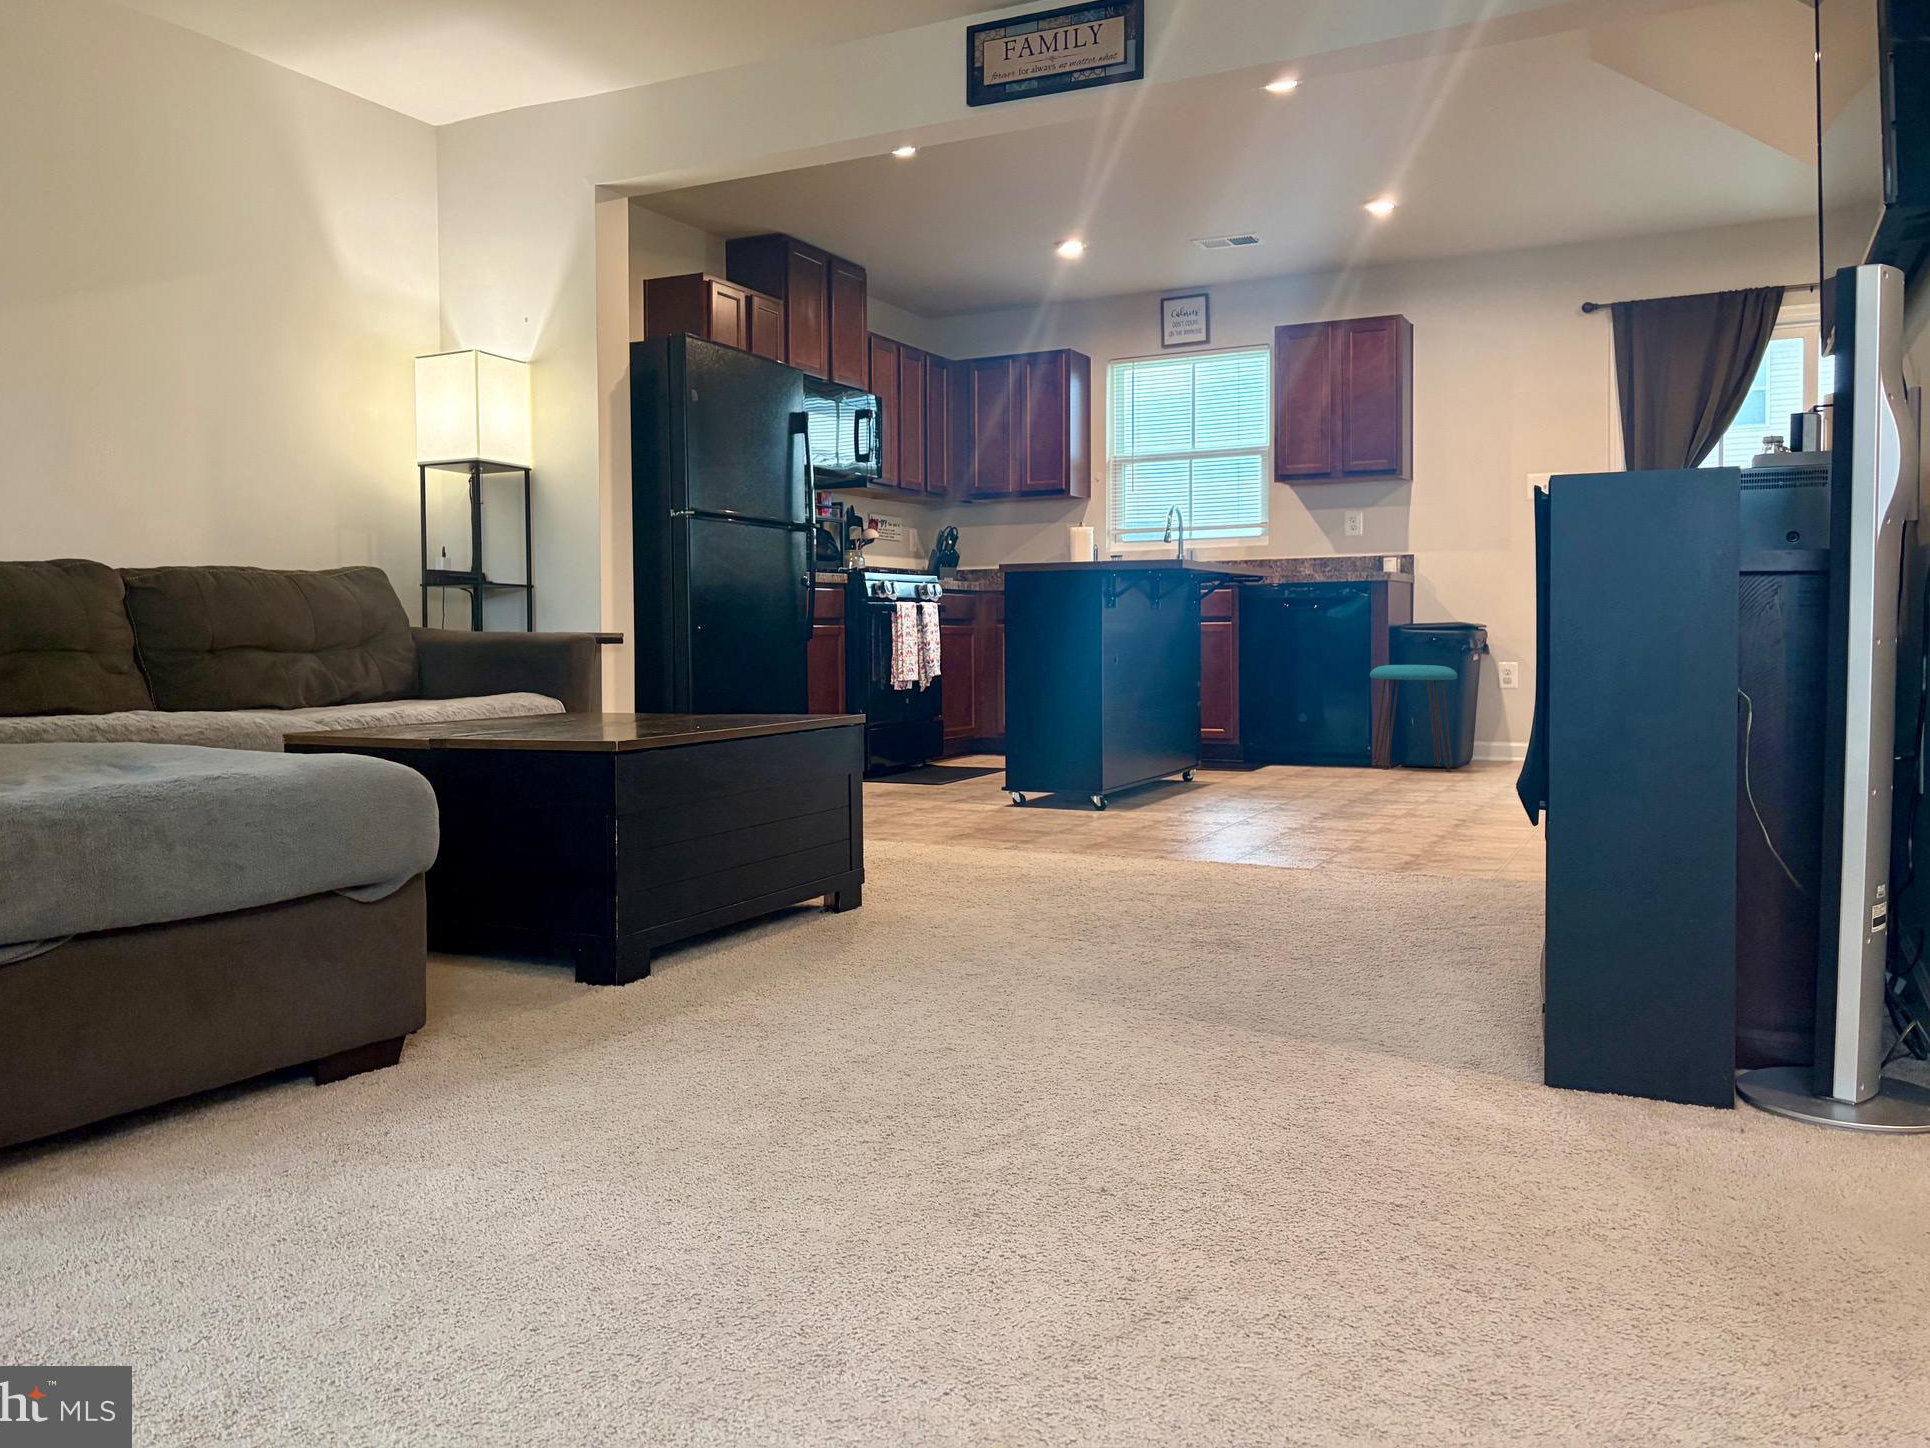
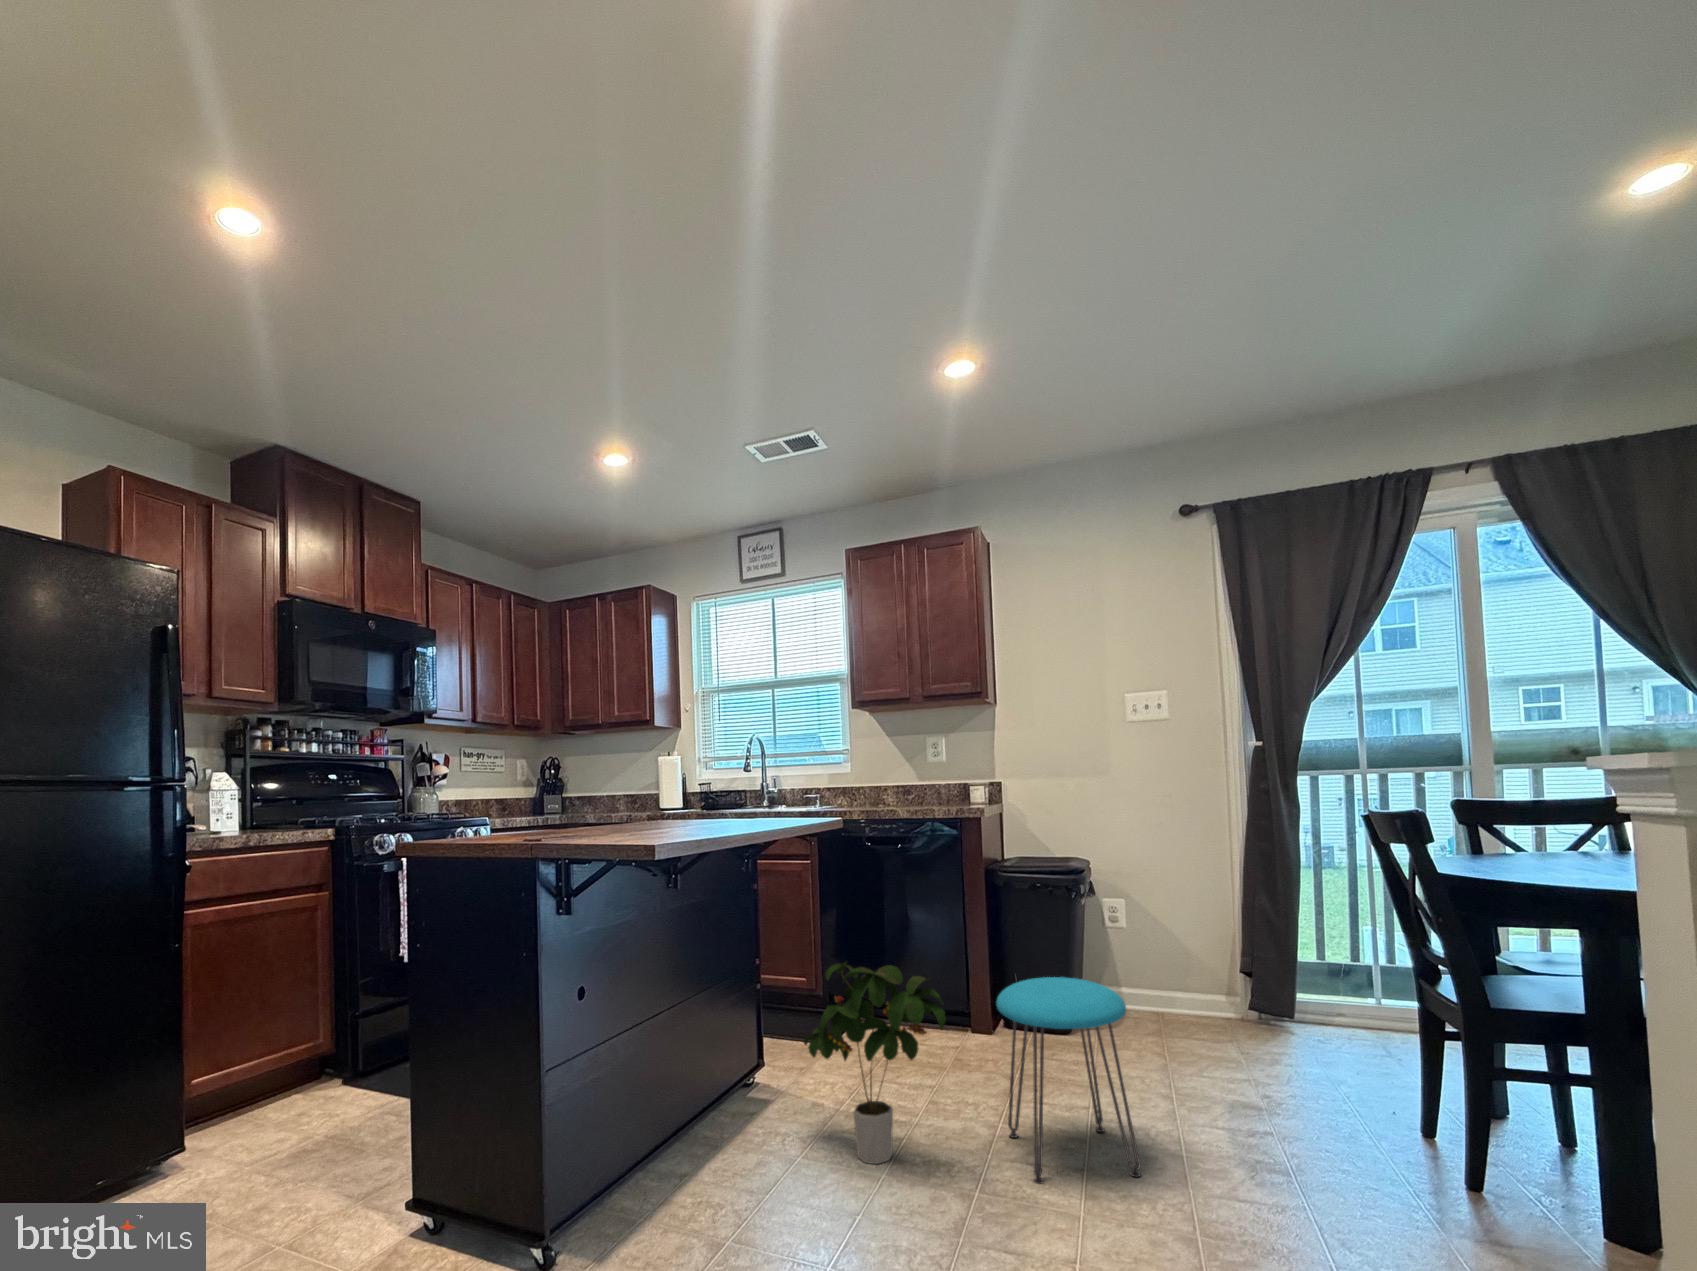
potted plant: none [1234,646,1333,764] -> present [804,962,946,1164]

